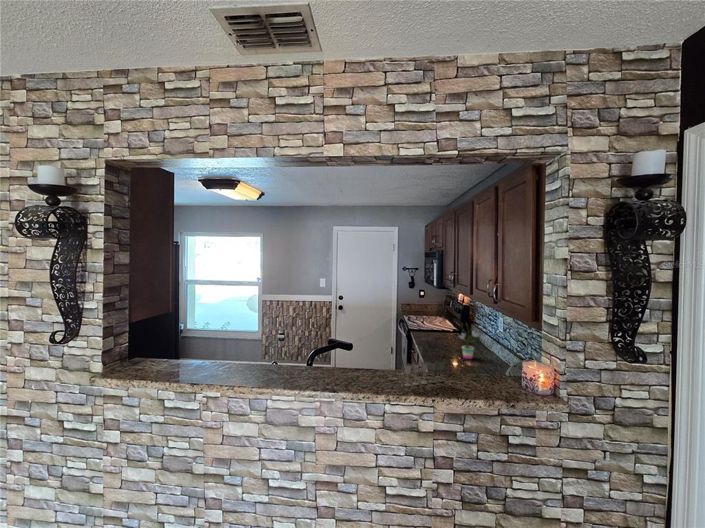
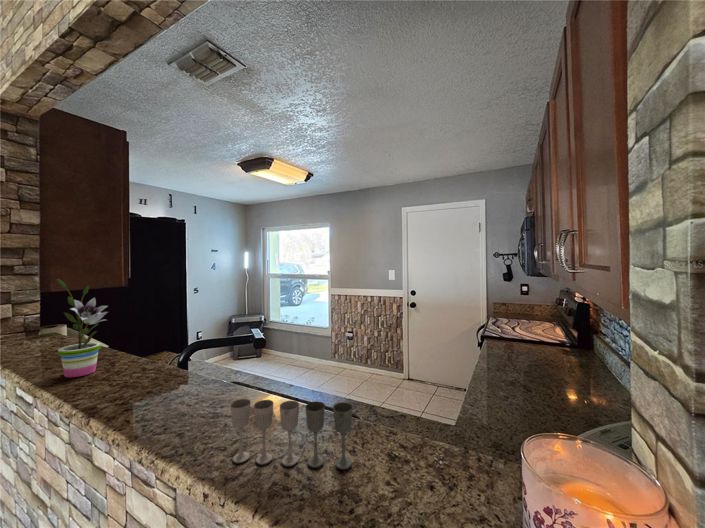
potted plant: present [459,330,478,359] -> present [57,279,108,378]

